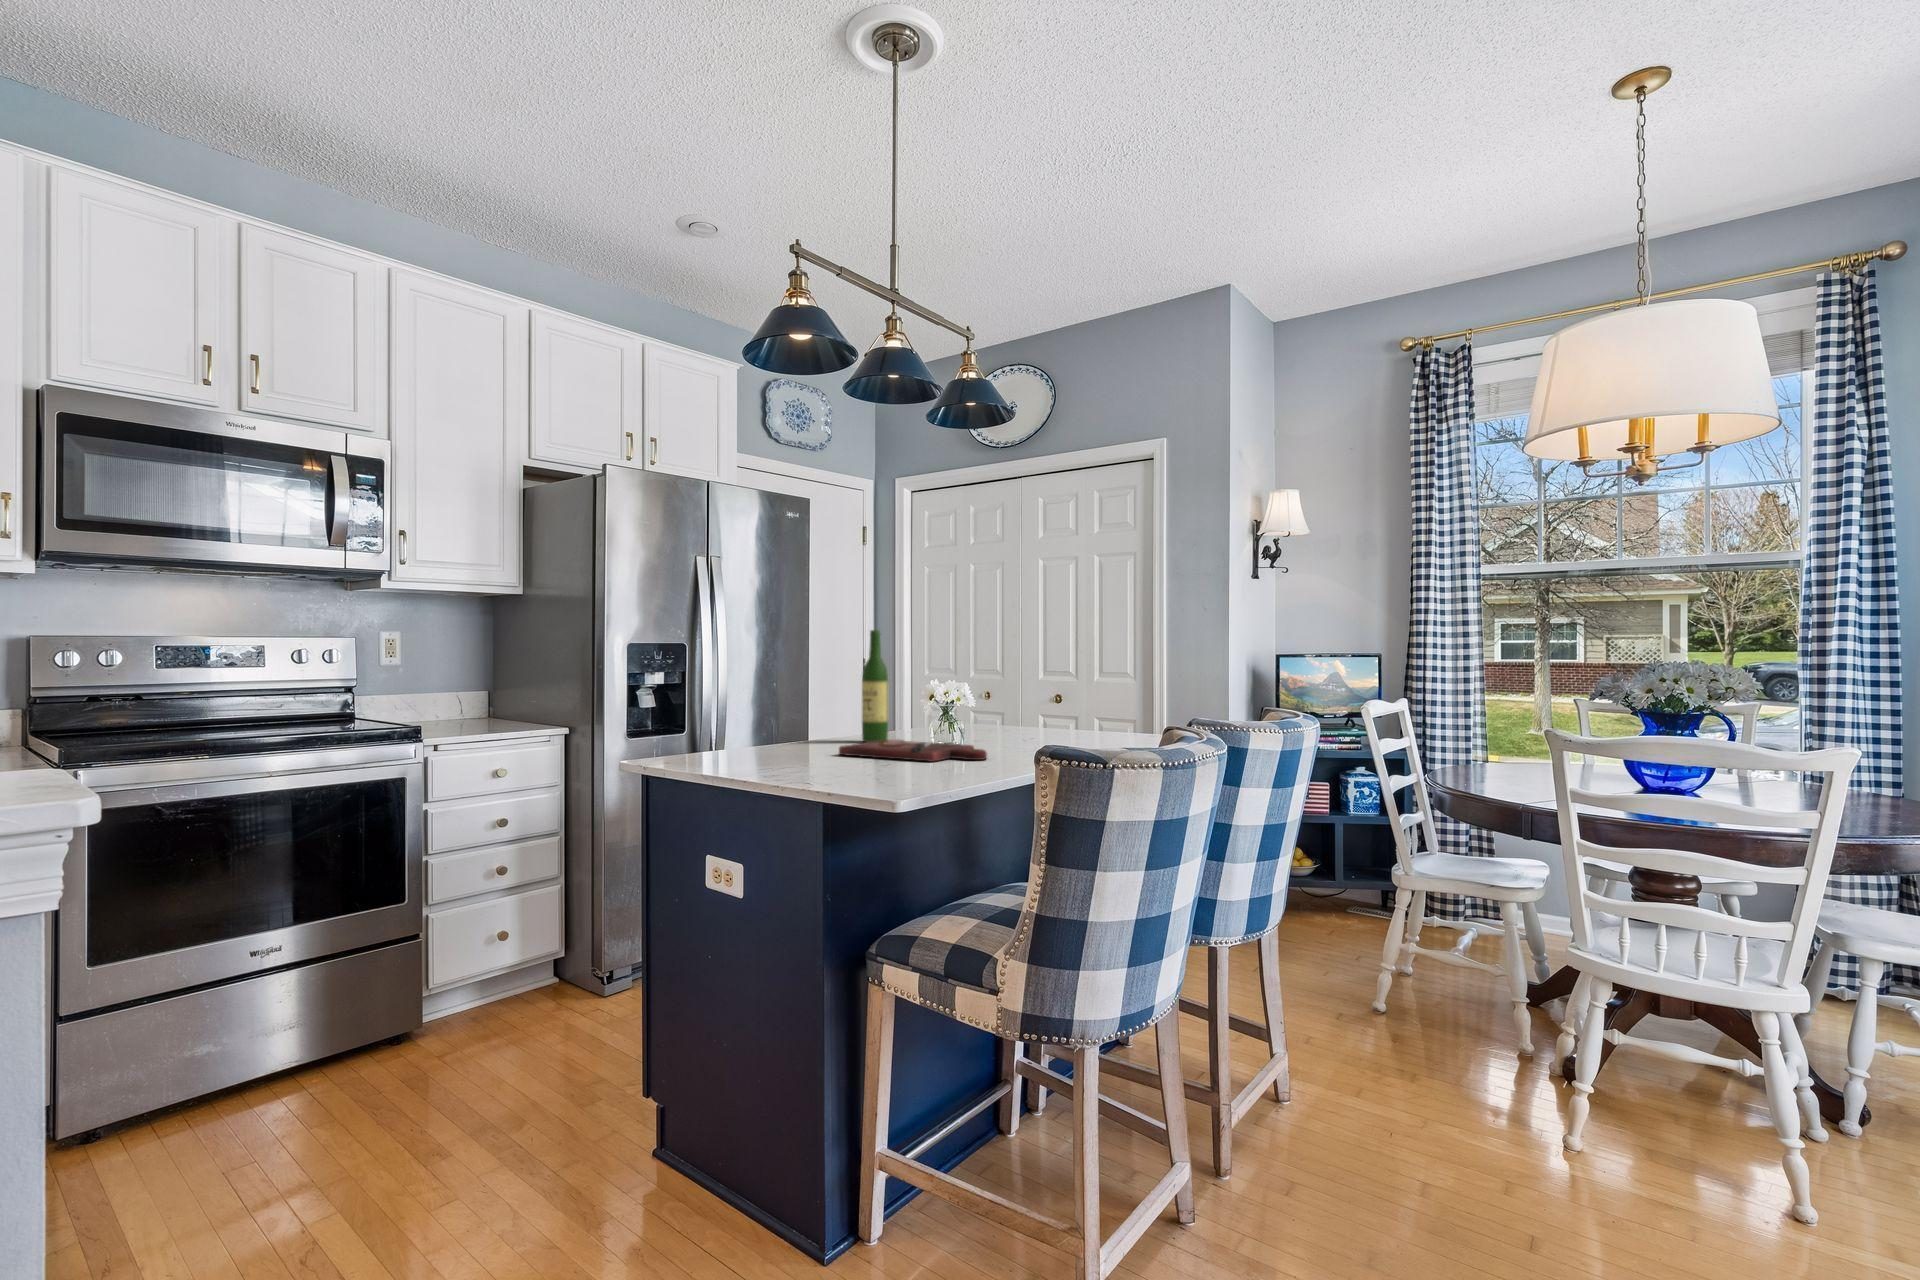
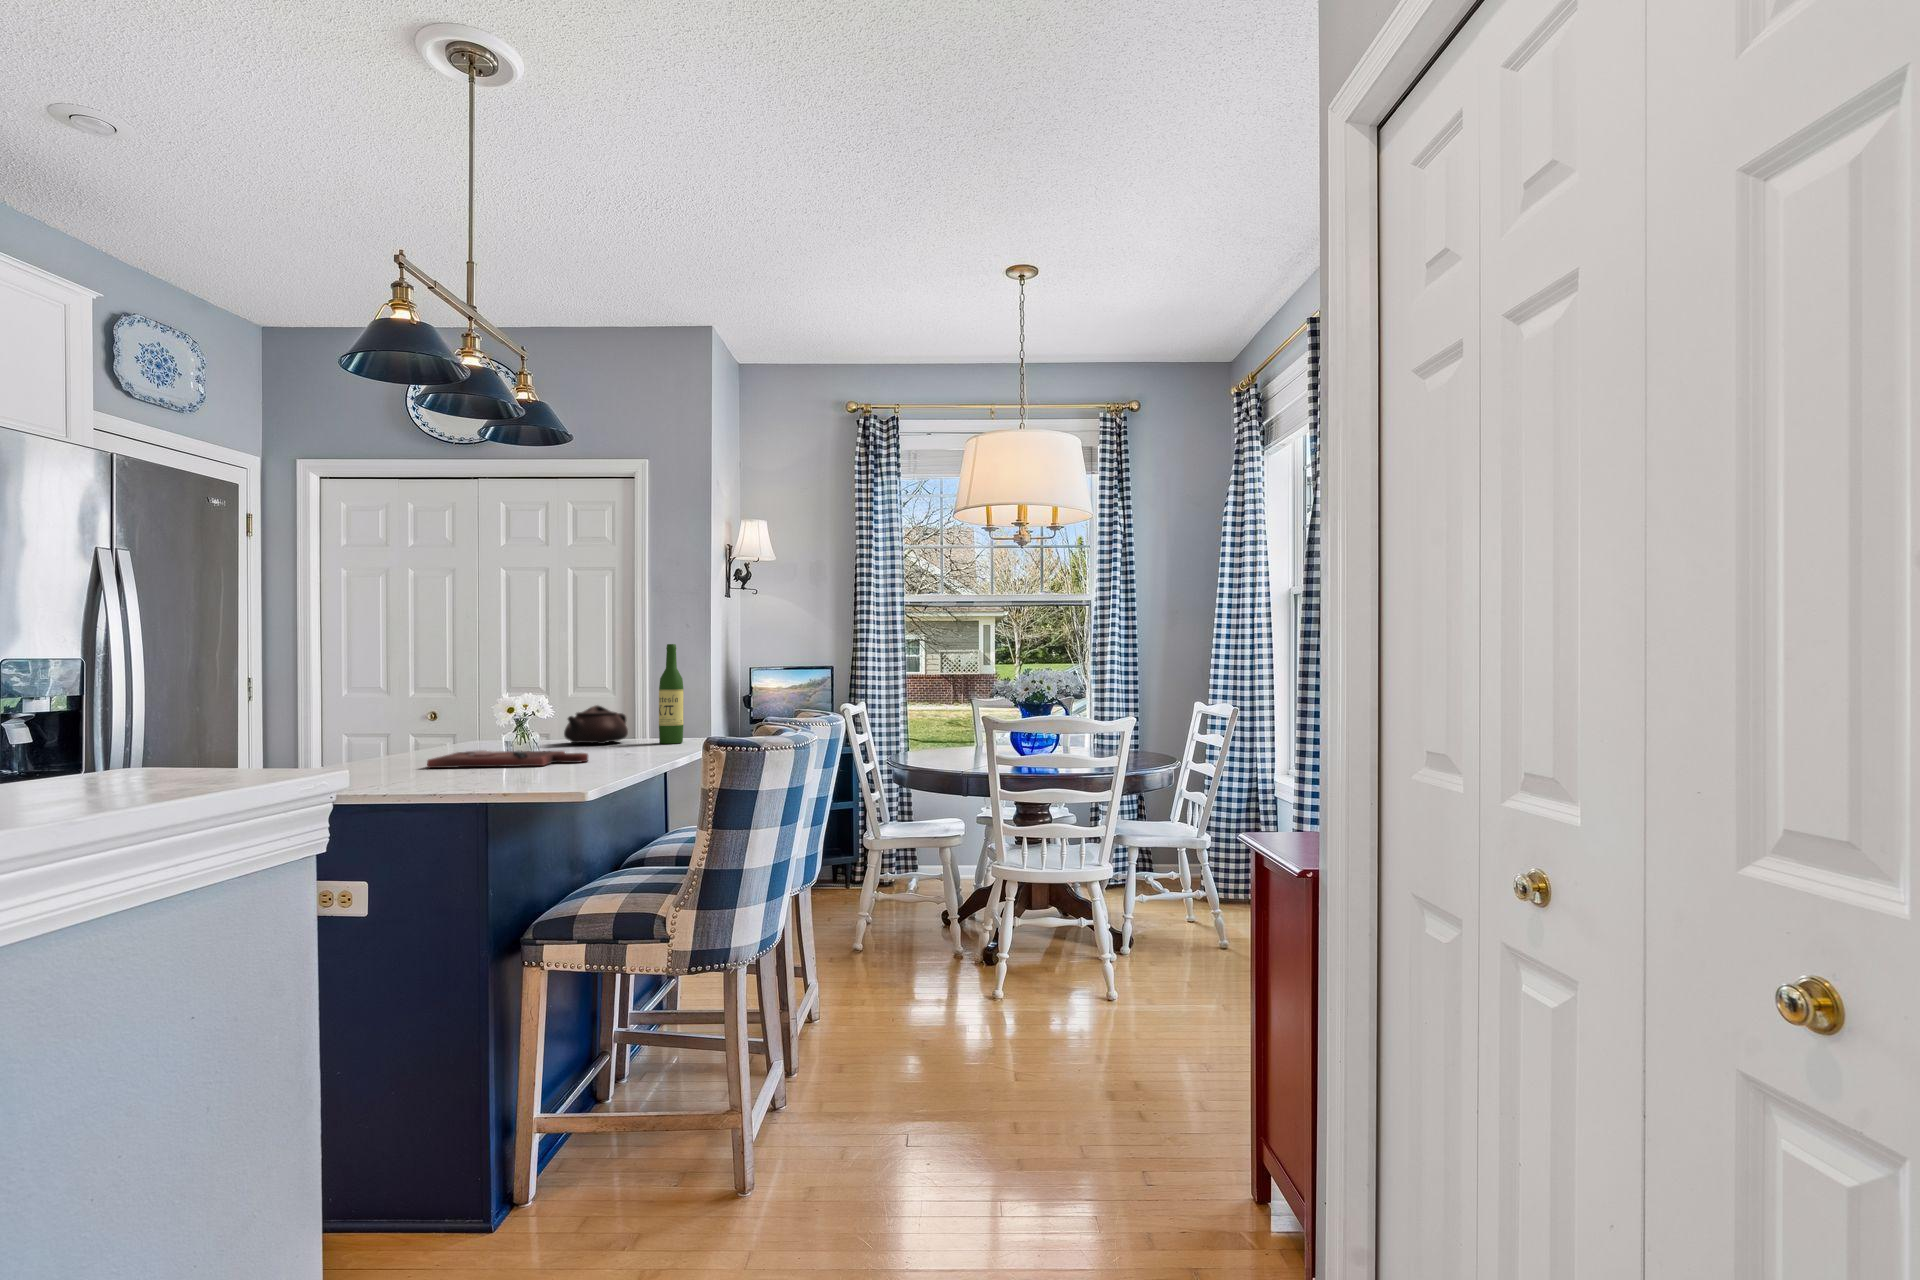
wine bottle: present [862,630,888,742] -> present [659,644,684,744]
teapot: none [1011,696,1082,738] -> present [564,705,628,744]

